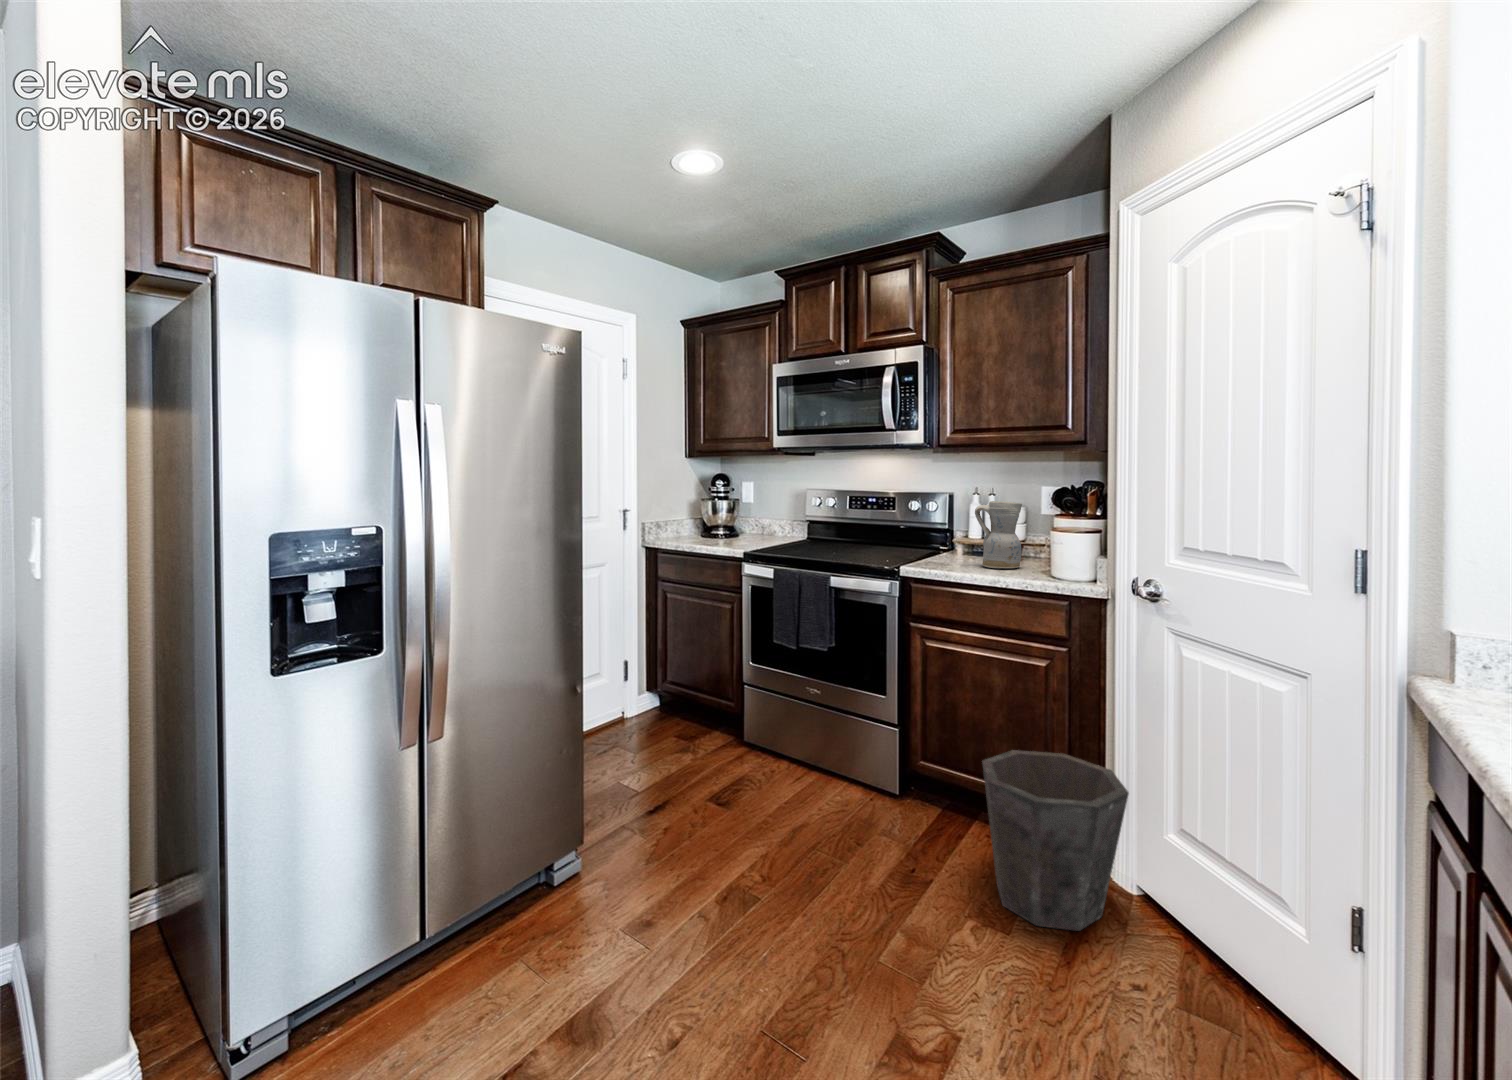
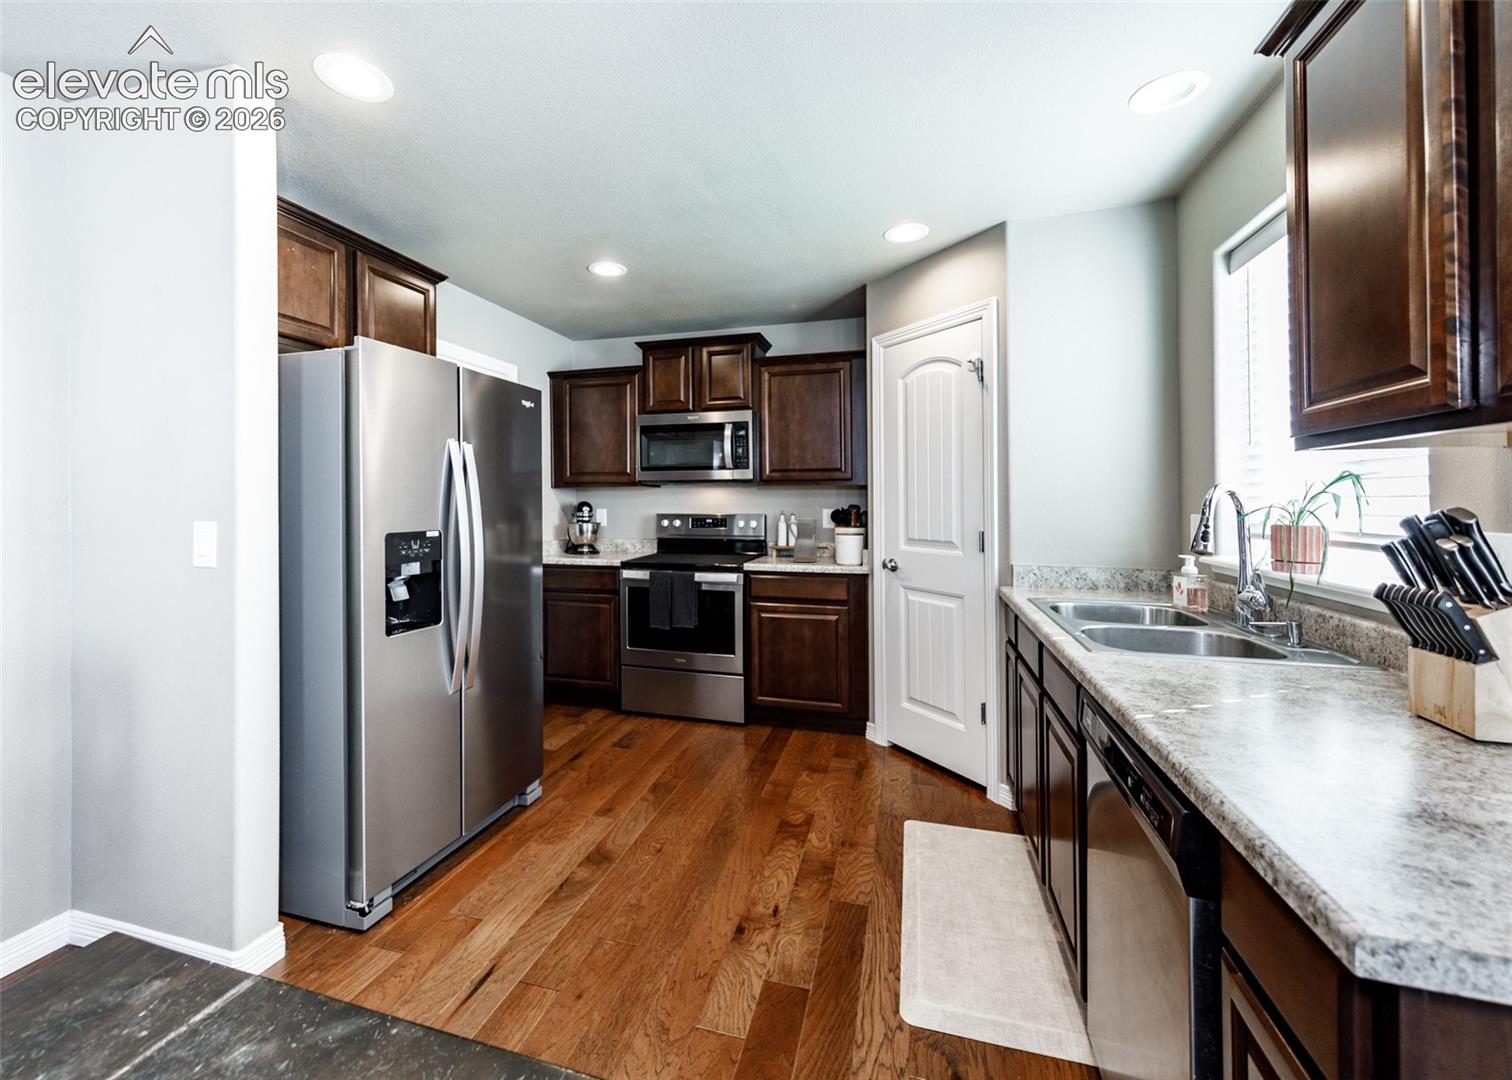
waste bin: present [982,750,1129,931] -> none [804,671,886,766]

